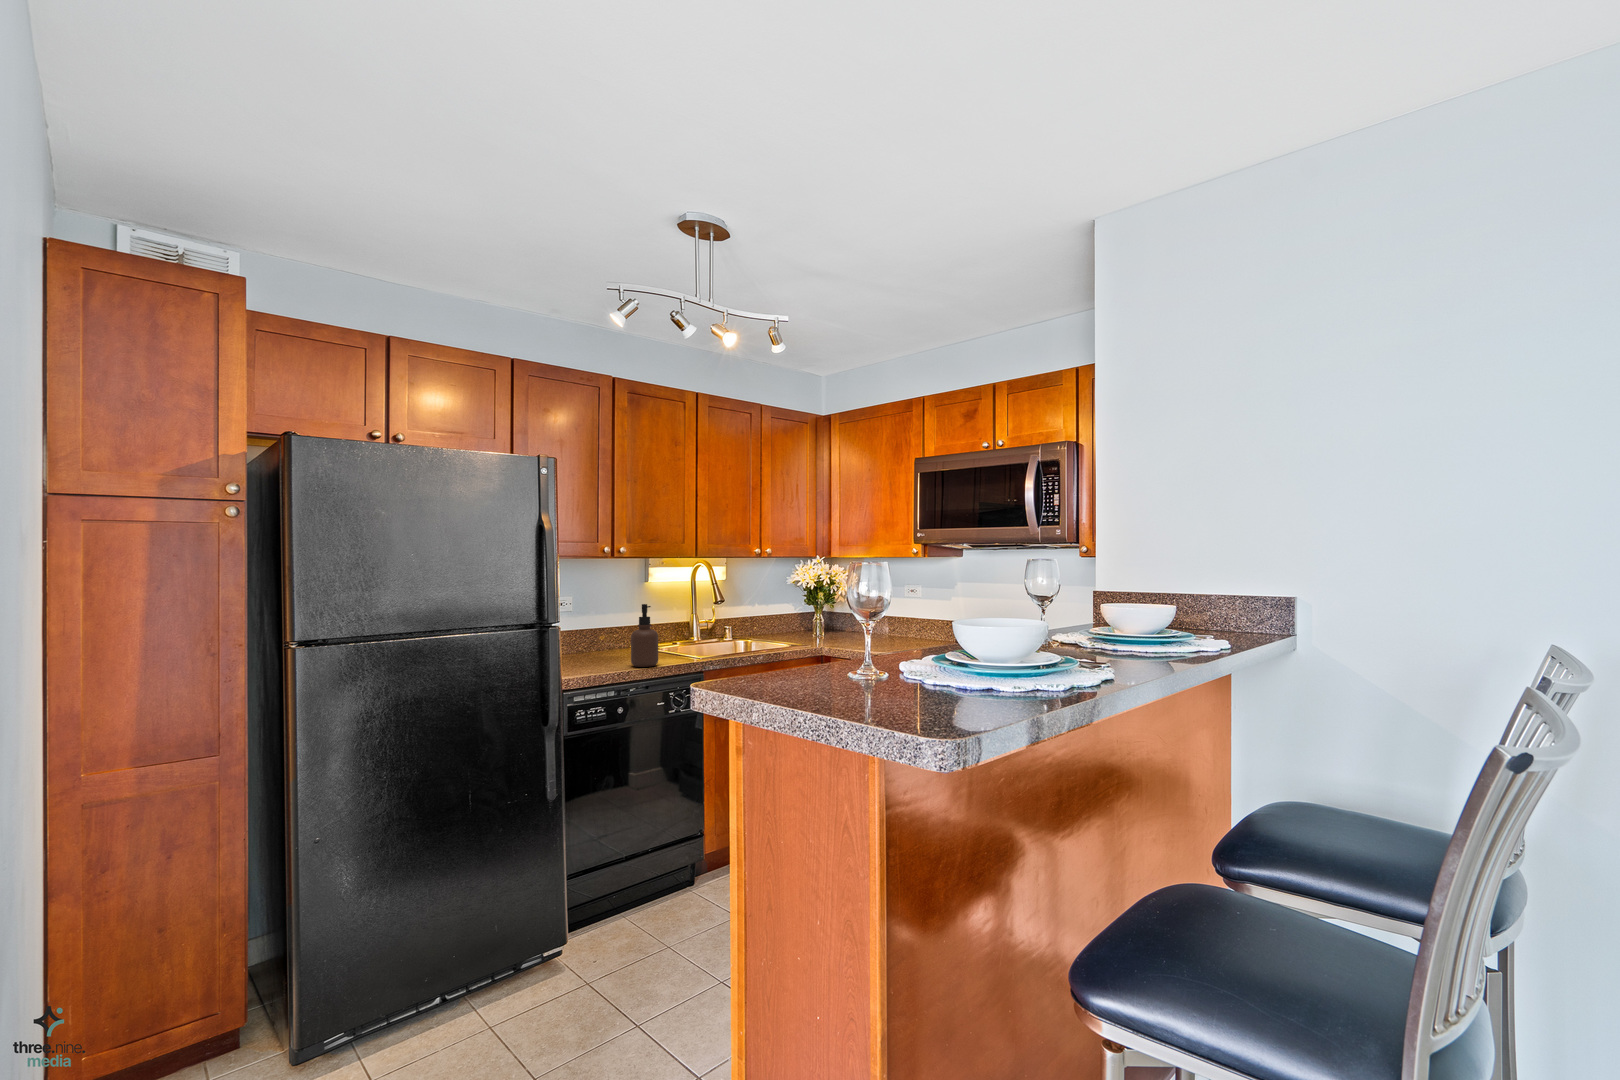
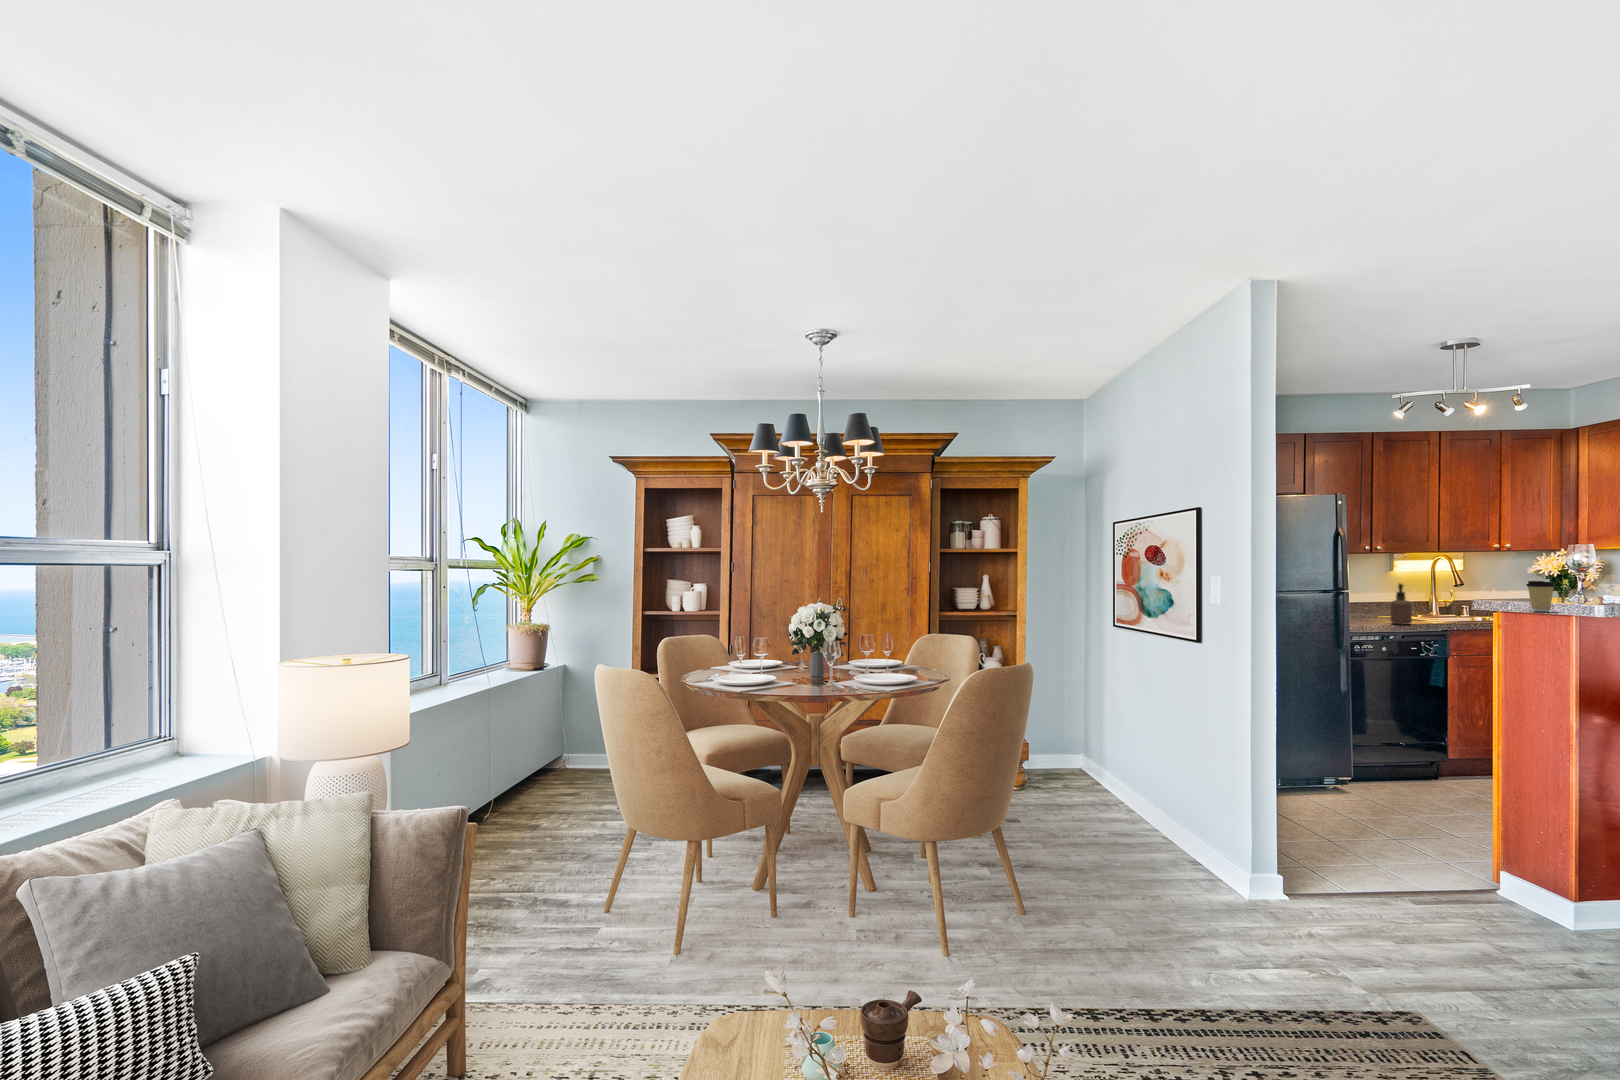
coffee cup: none [801,611,852,682] -> present [1526,581,1555,612]

